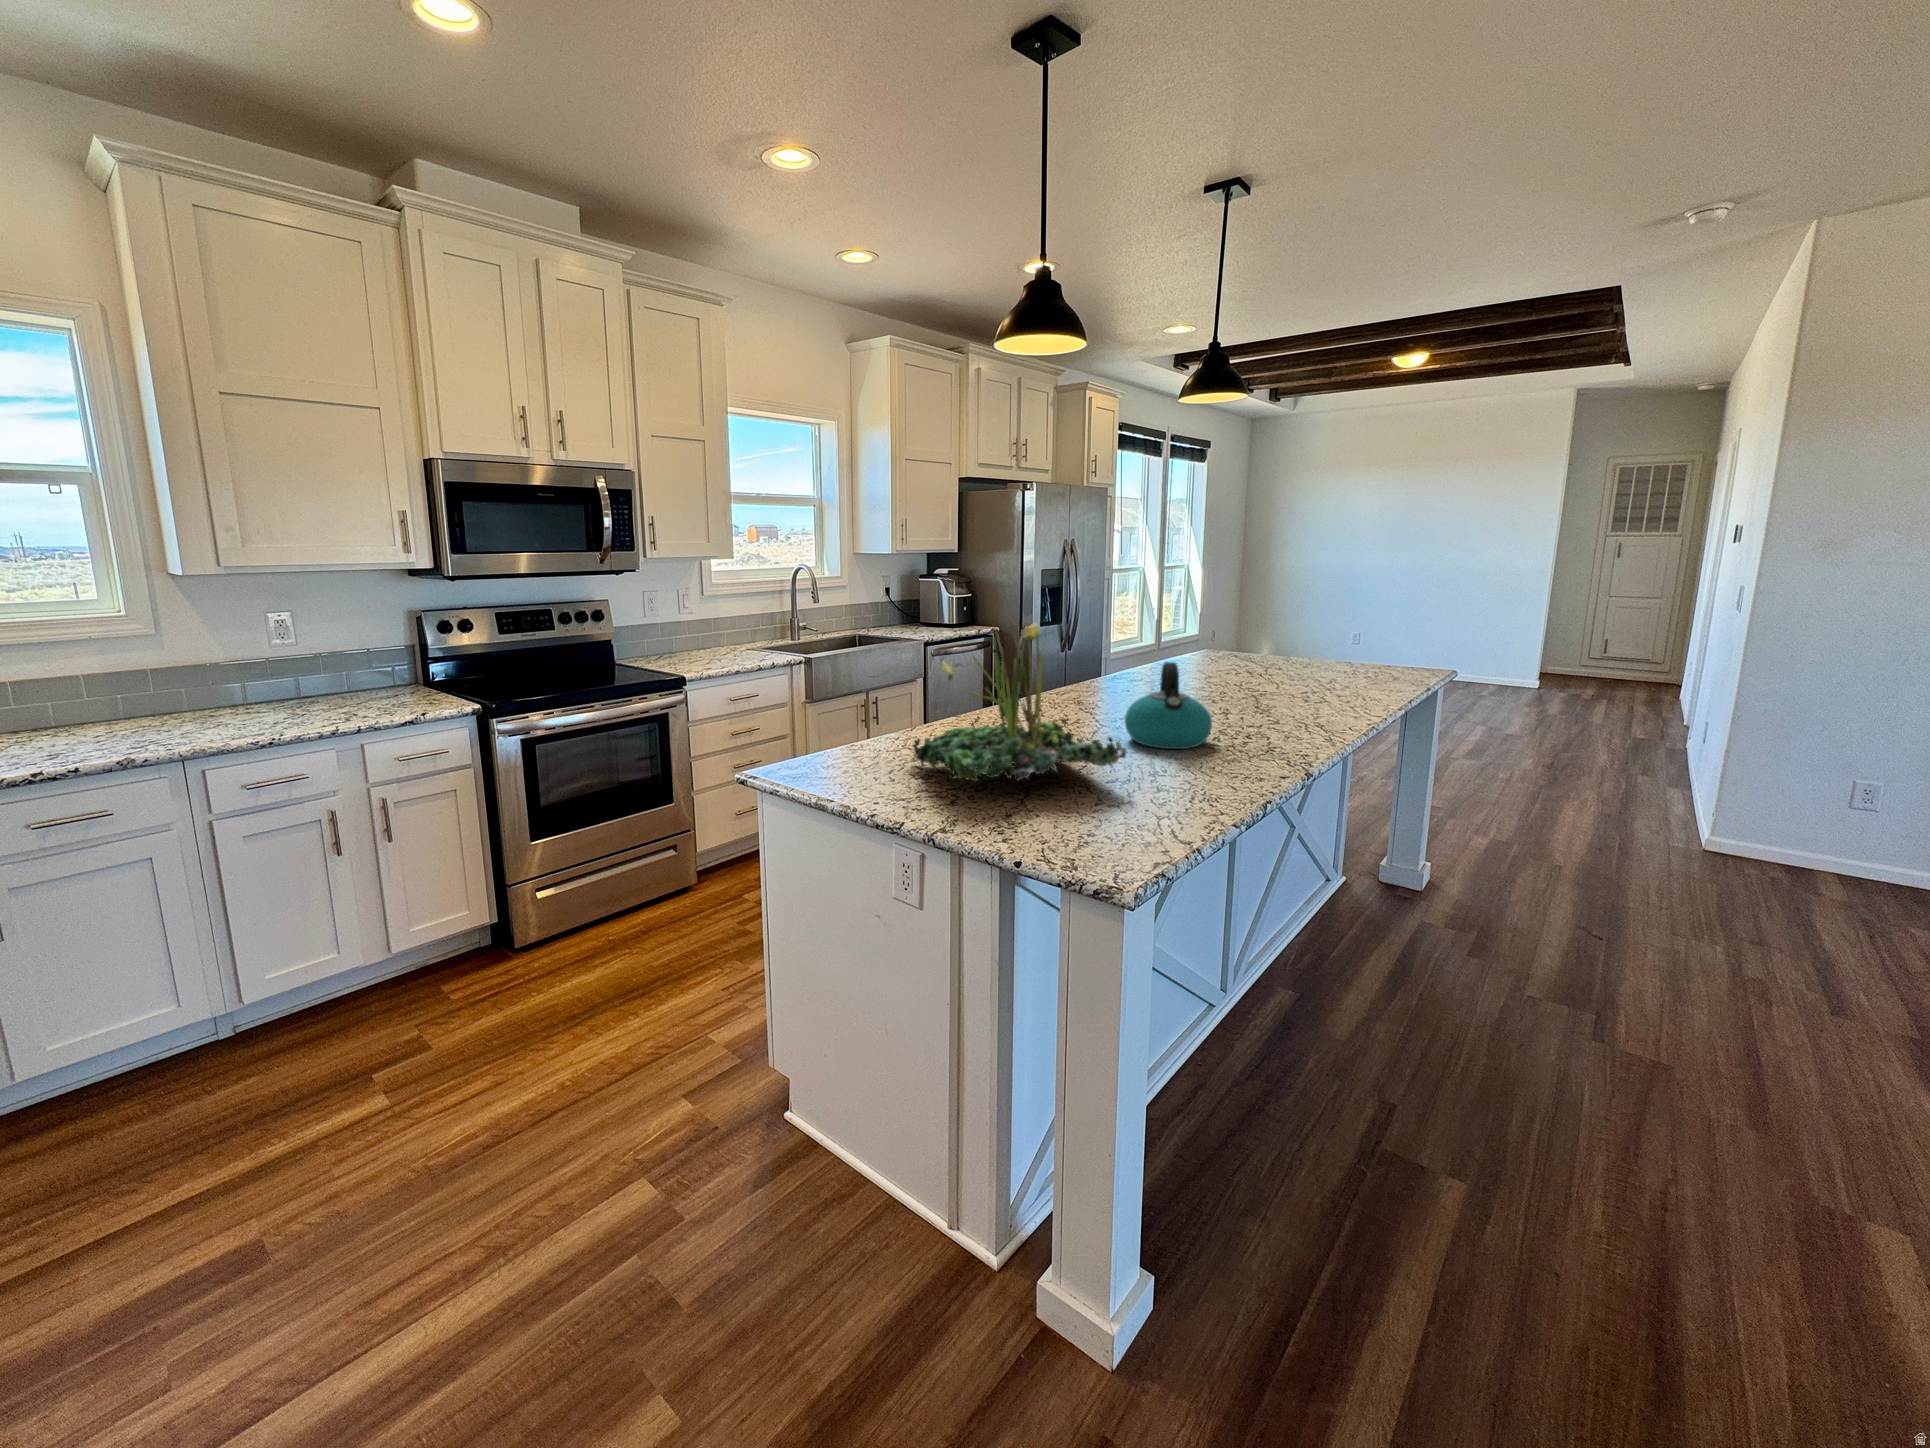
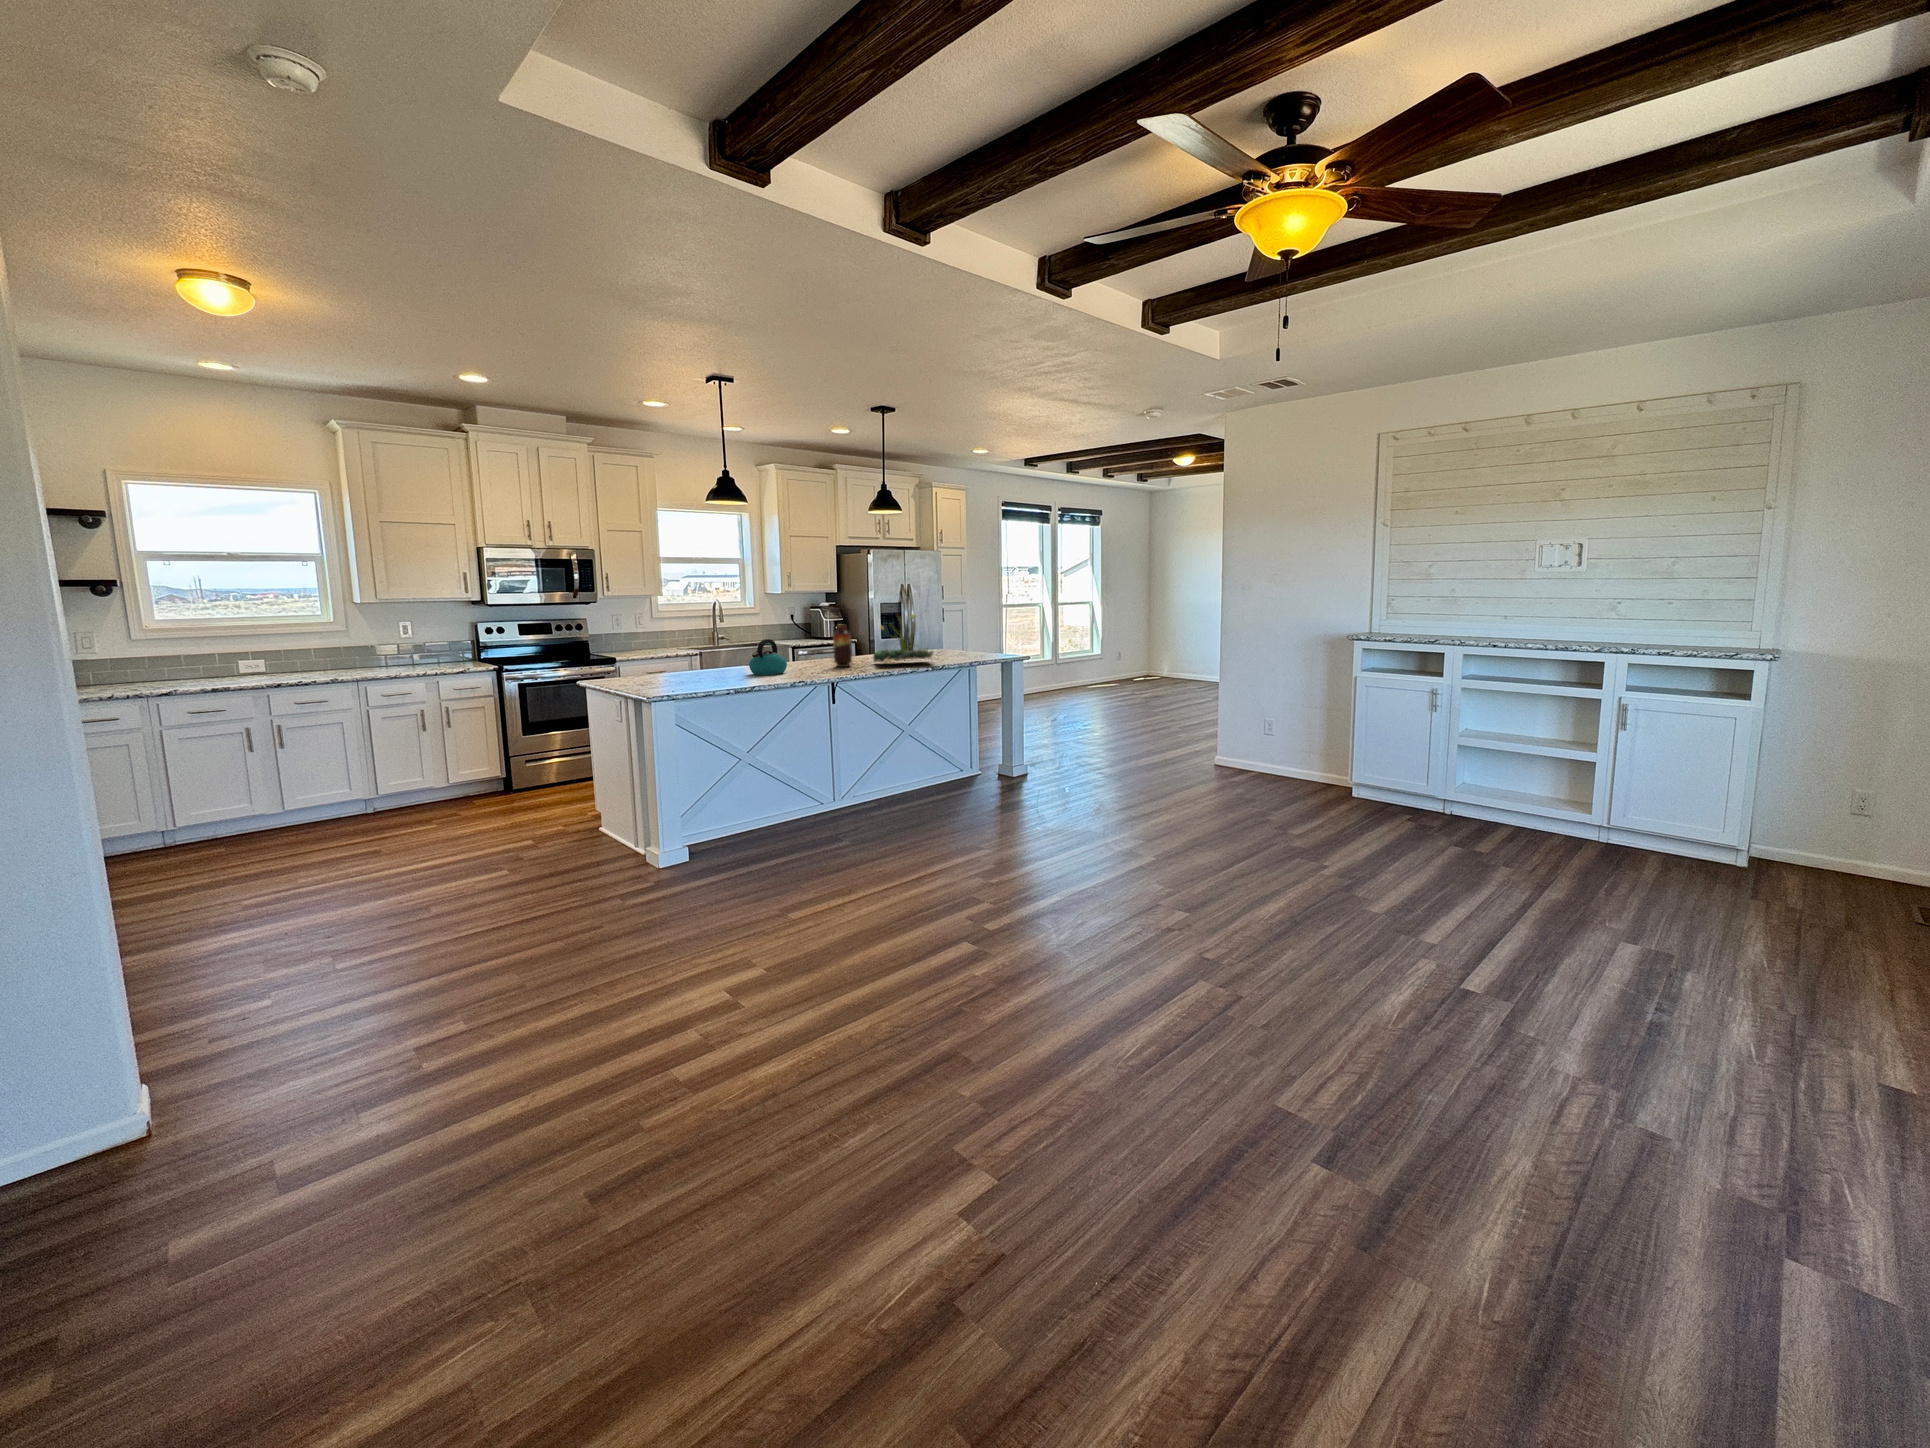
vase: none [1222,621,1265,712] -> present [833,625,852,667]
plant: present [913,623,1126,782] -> present [873,614,933,662]

